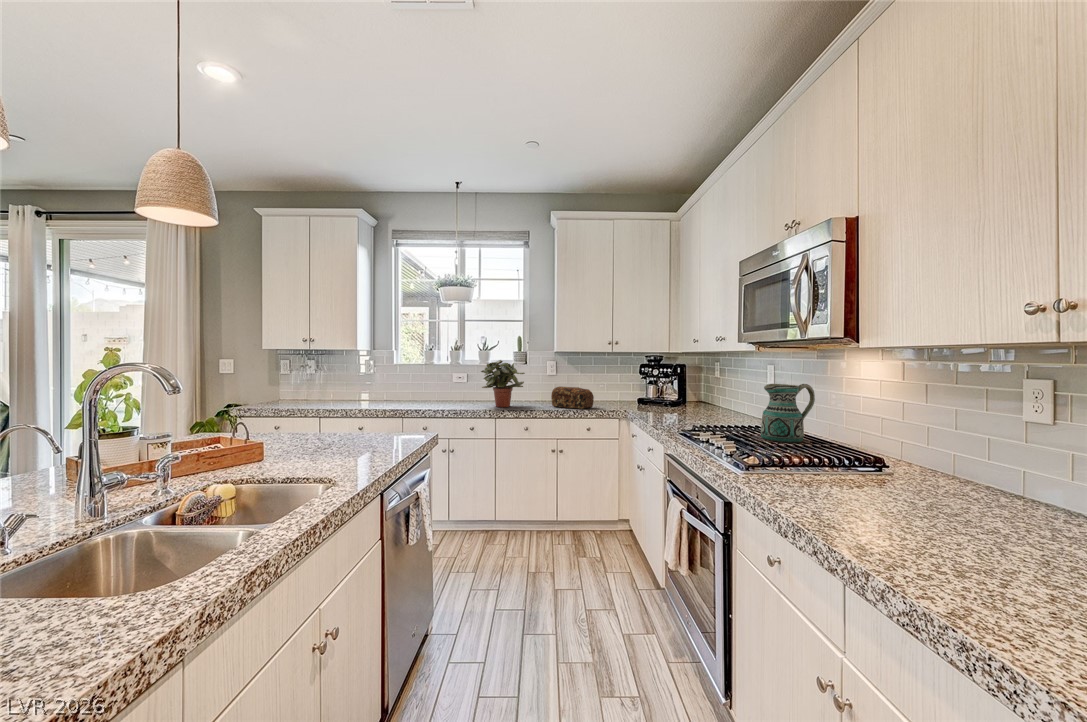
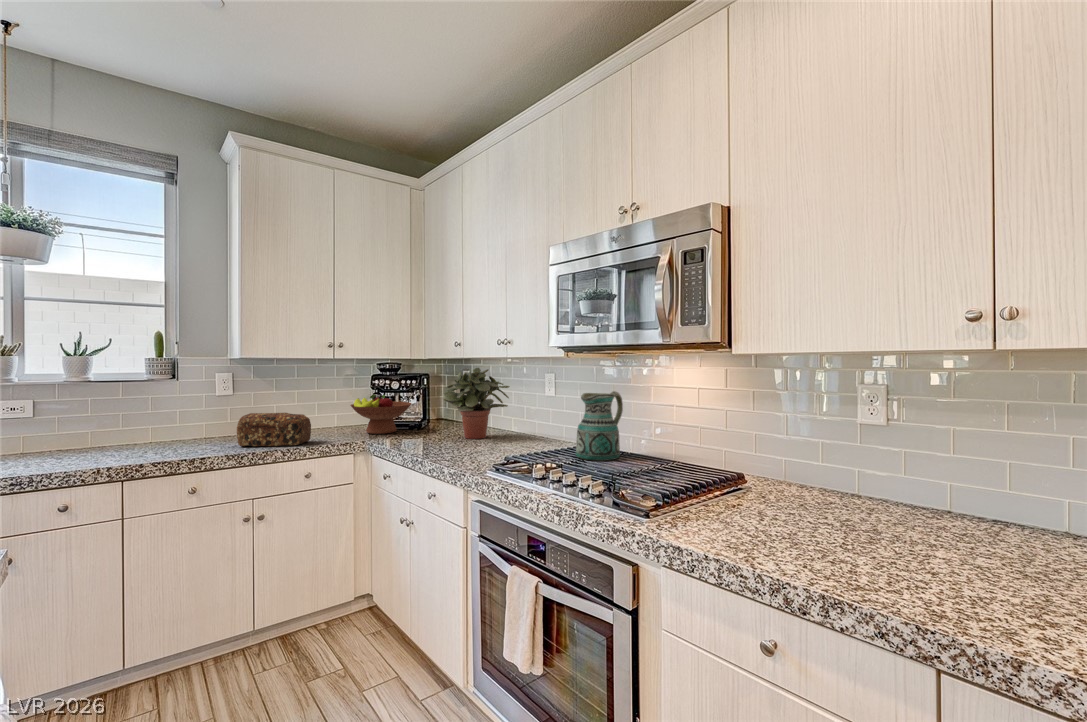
potted plant: present [481,360,525,407] -> present [443,368,510,439]
fruit bowl: none [622,379,666,407] -> present [350,395,411,434]

